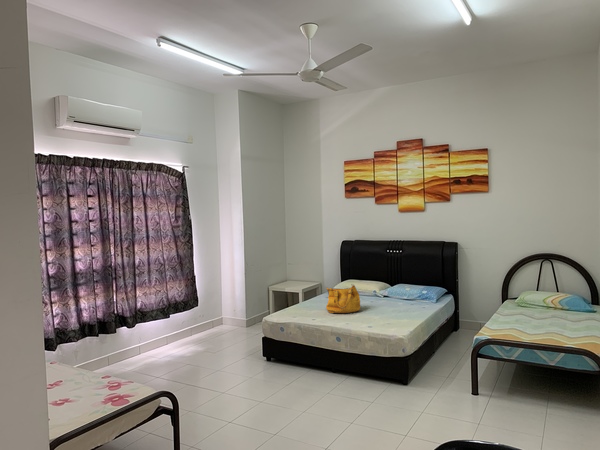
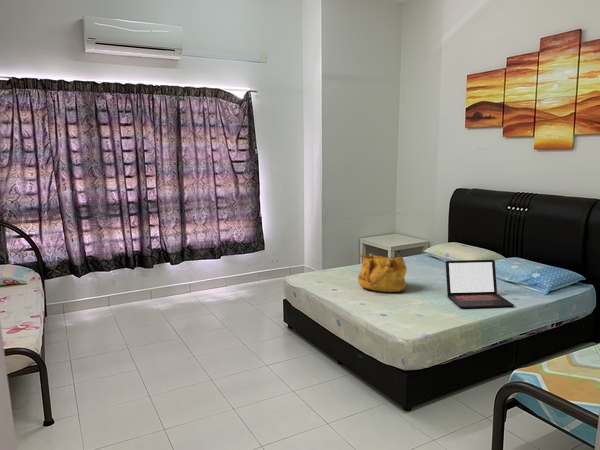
laptop: none [384,281,429,312] -> present [446,260,514,308]

